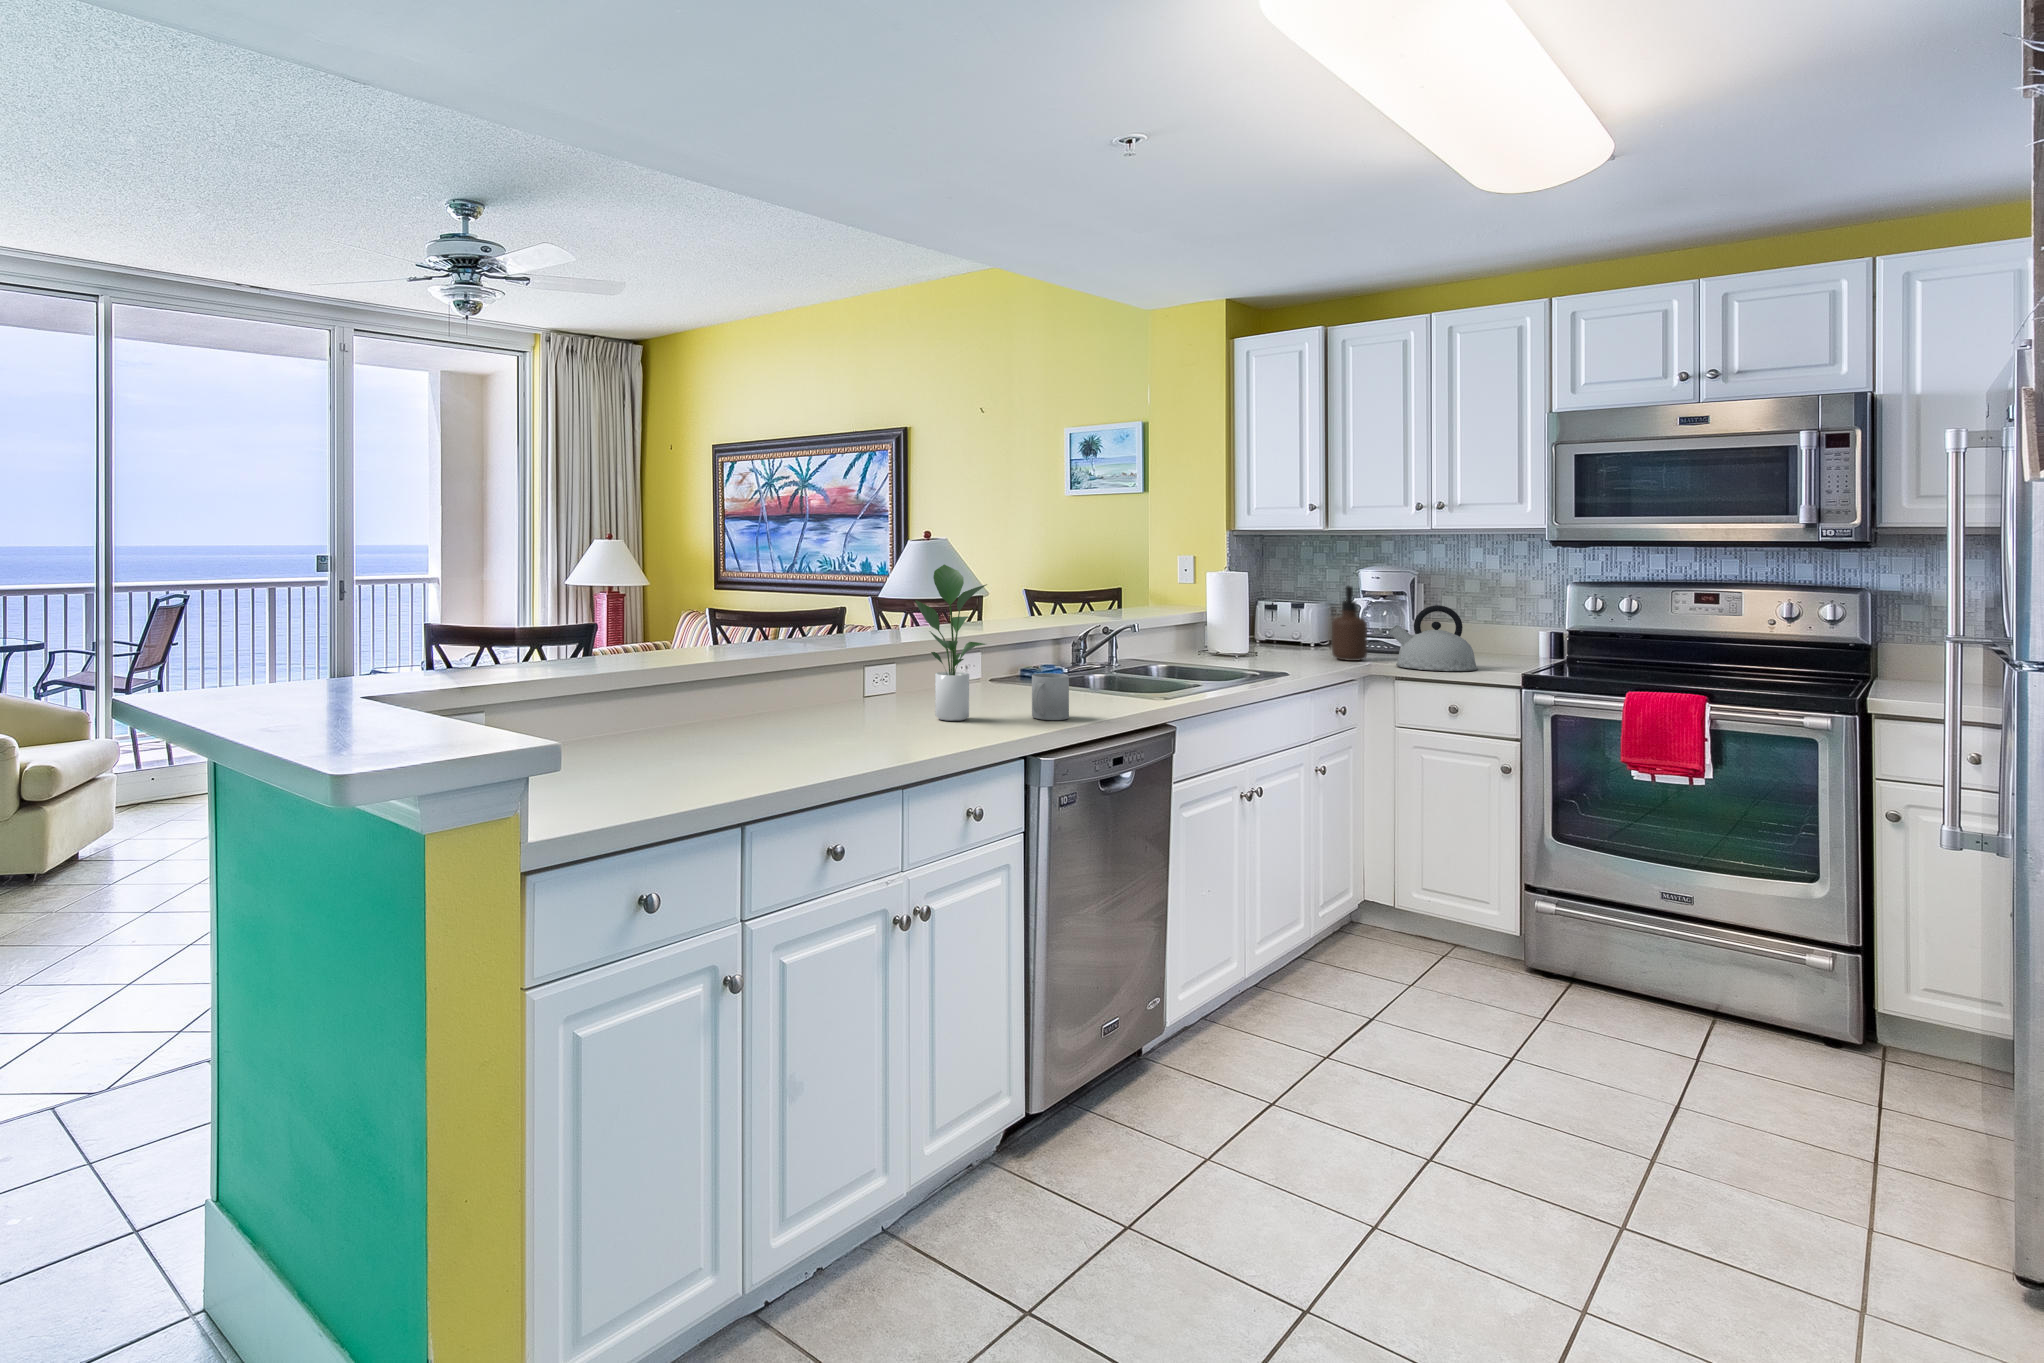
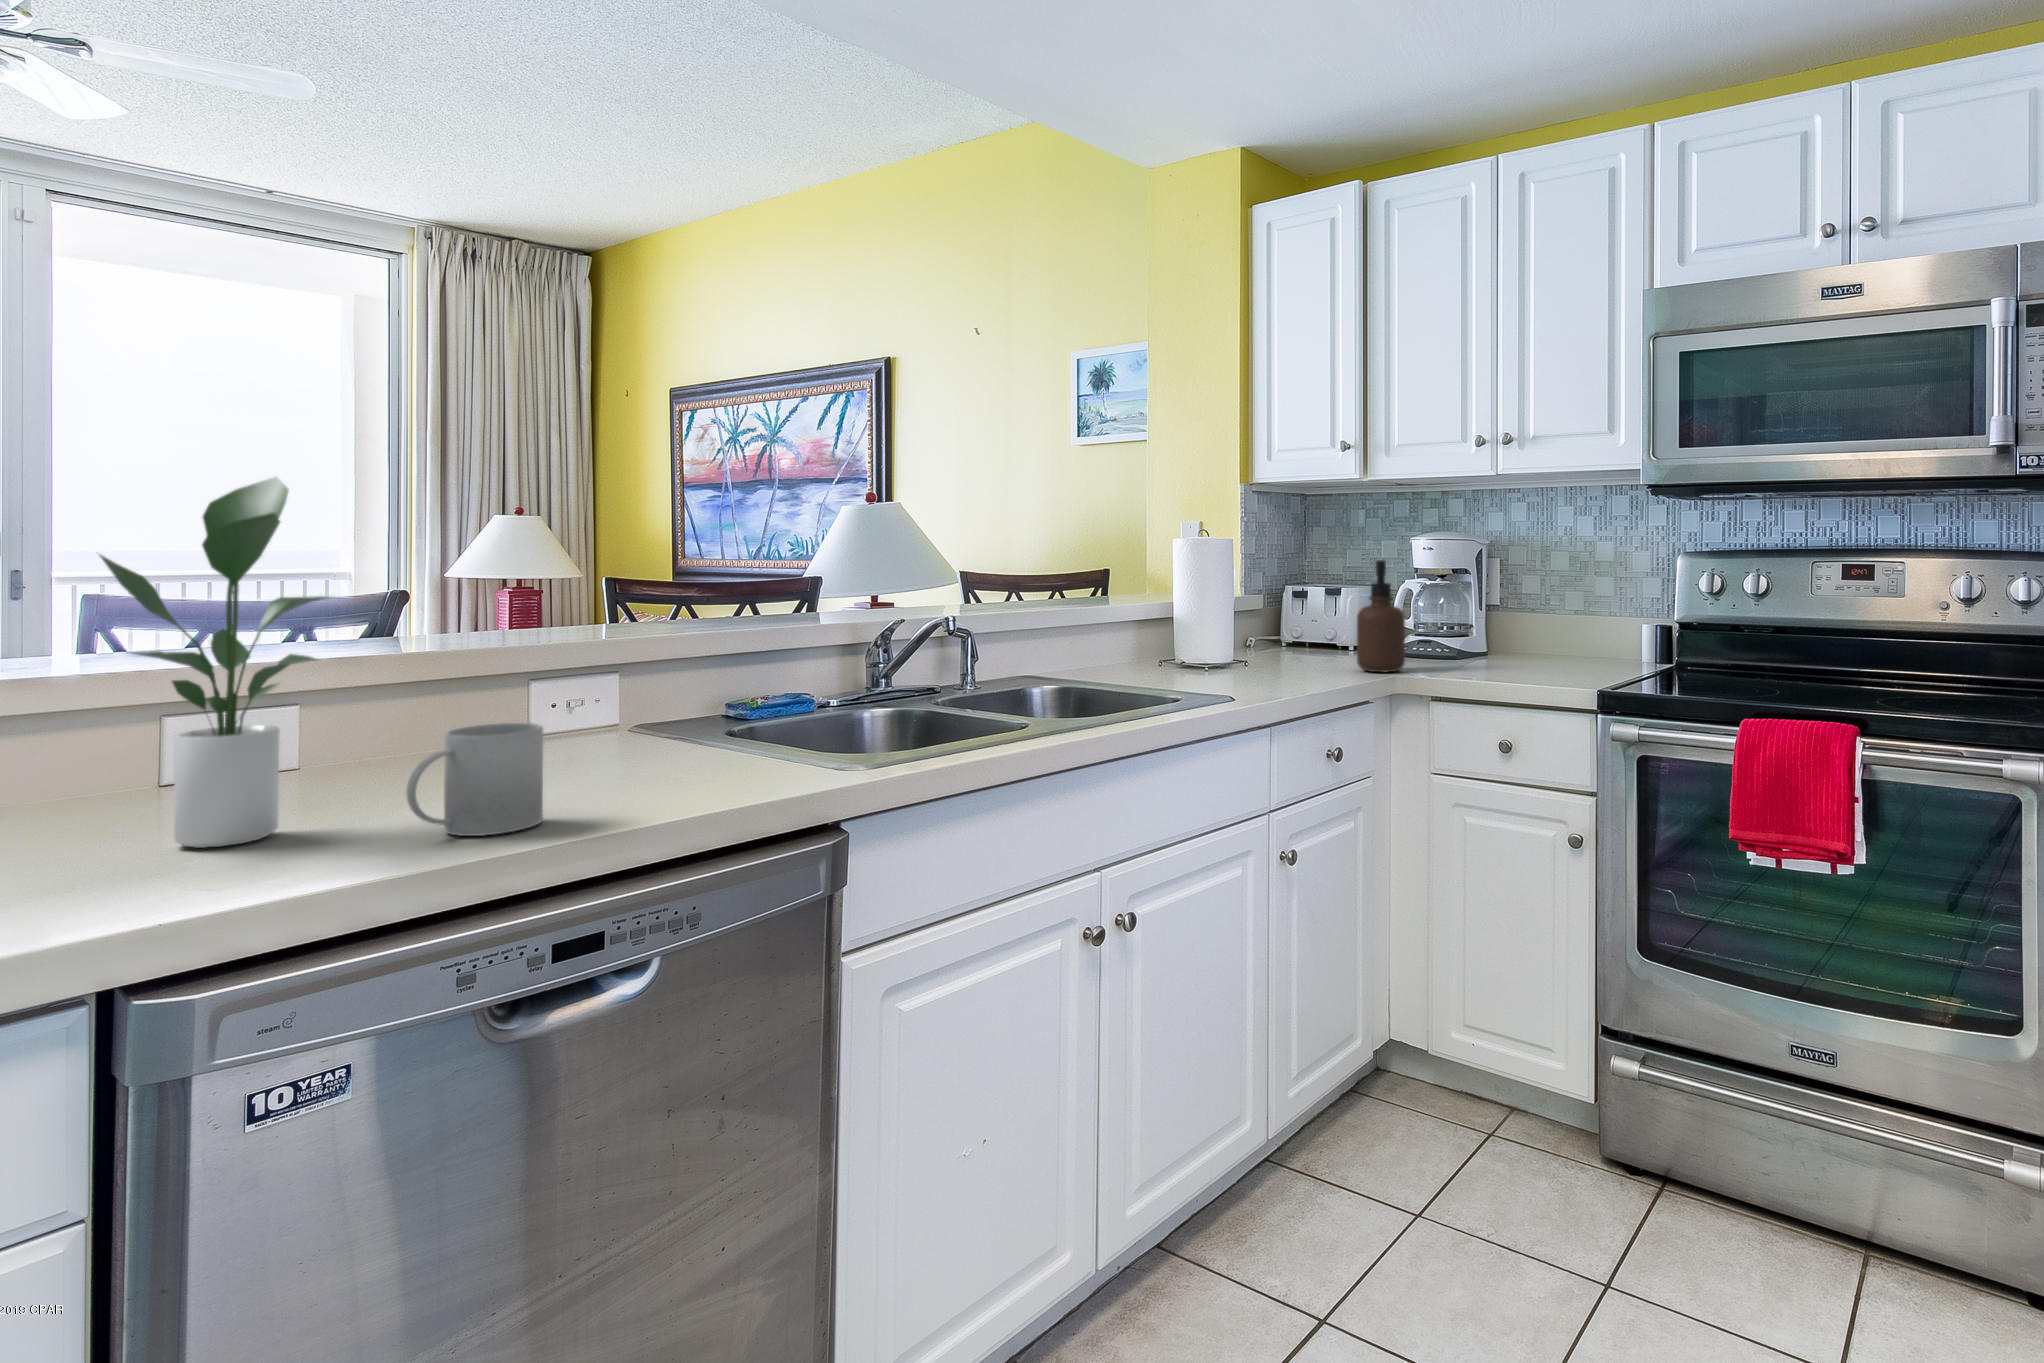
kettle: present [1389,605,1478,671] -> none [1422,586,1545,688]

